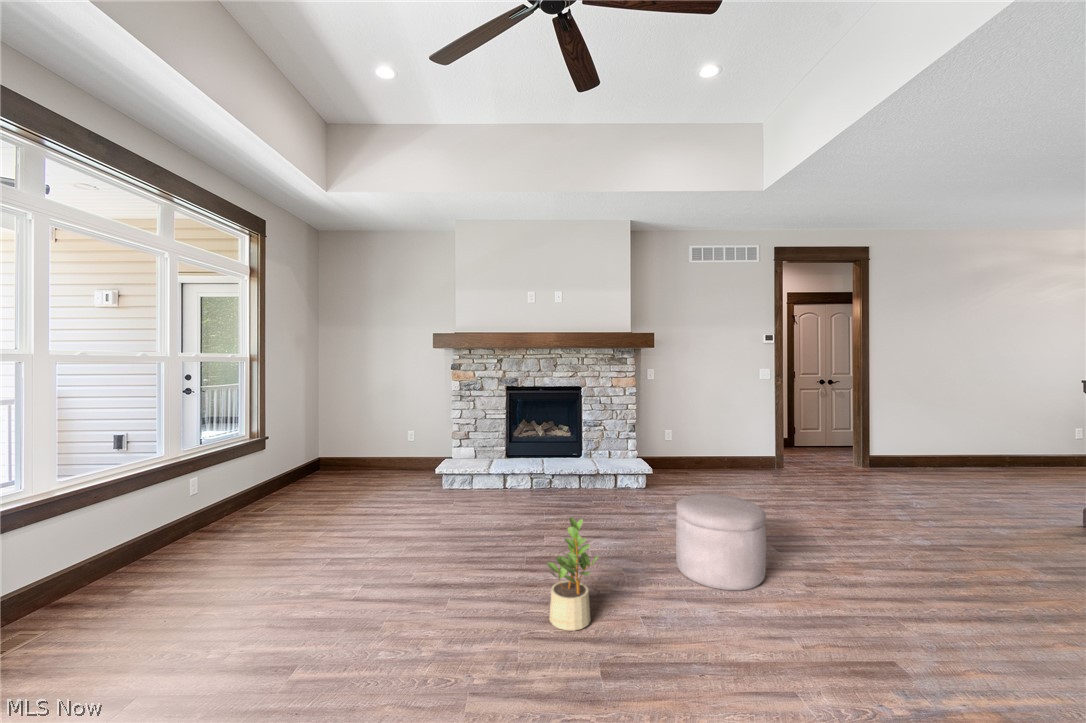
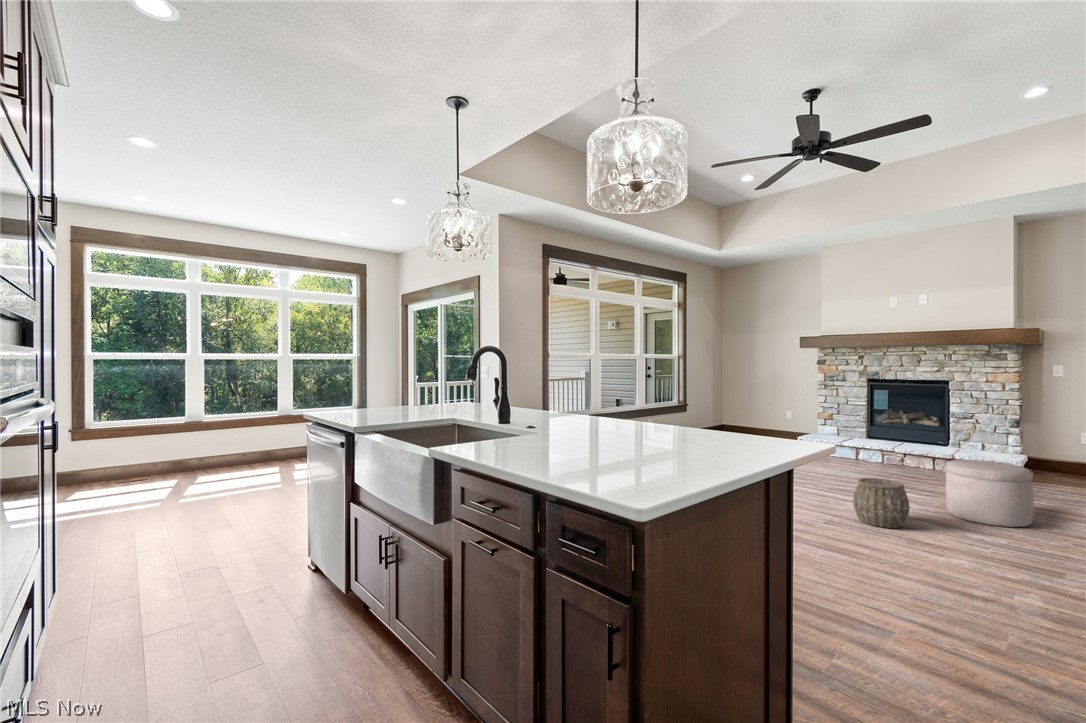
potted plant: present [547,517,598,630] -> none [818,445,849,508]
woven basket: none [626,566,710,669] -> present [853,478,910,528]

